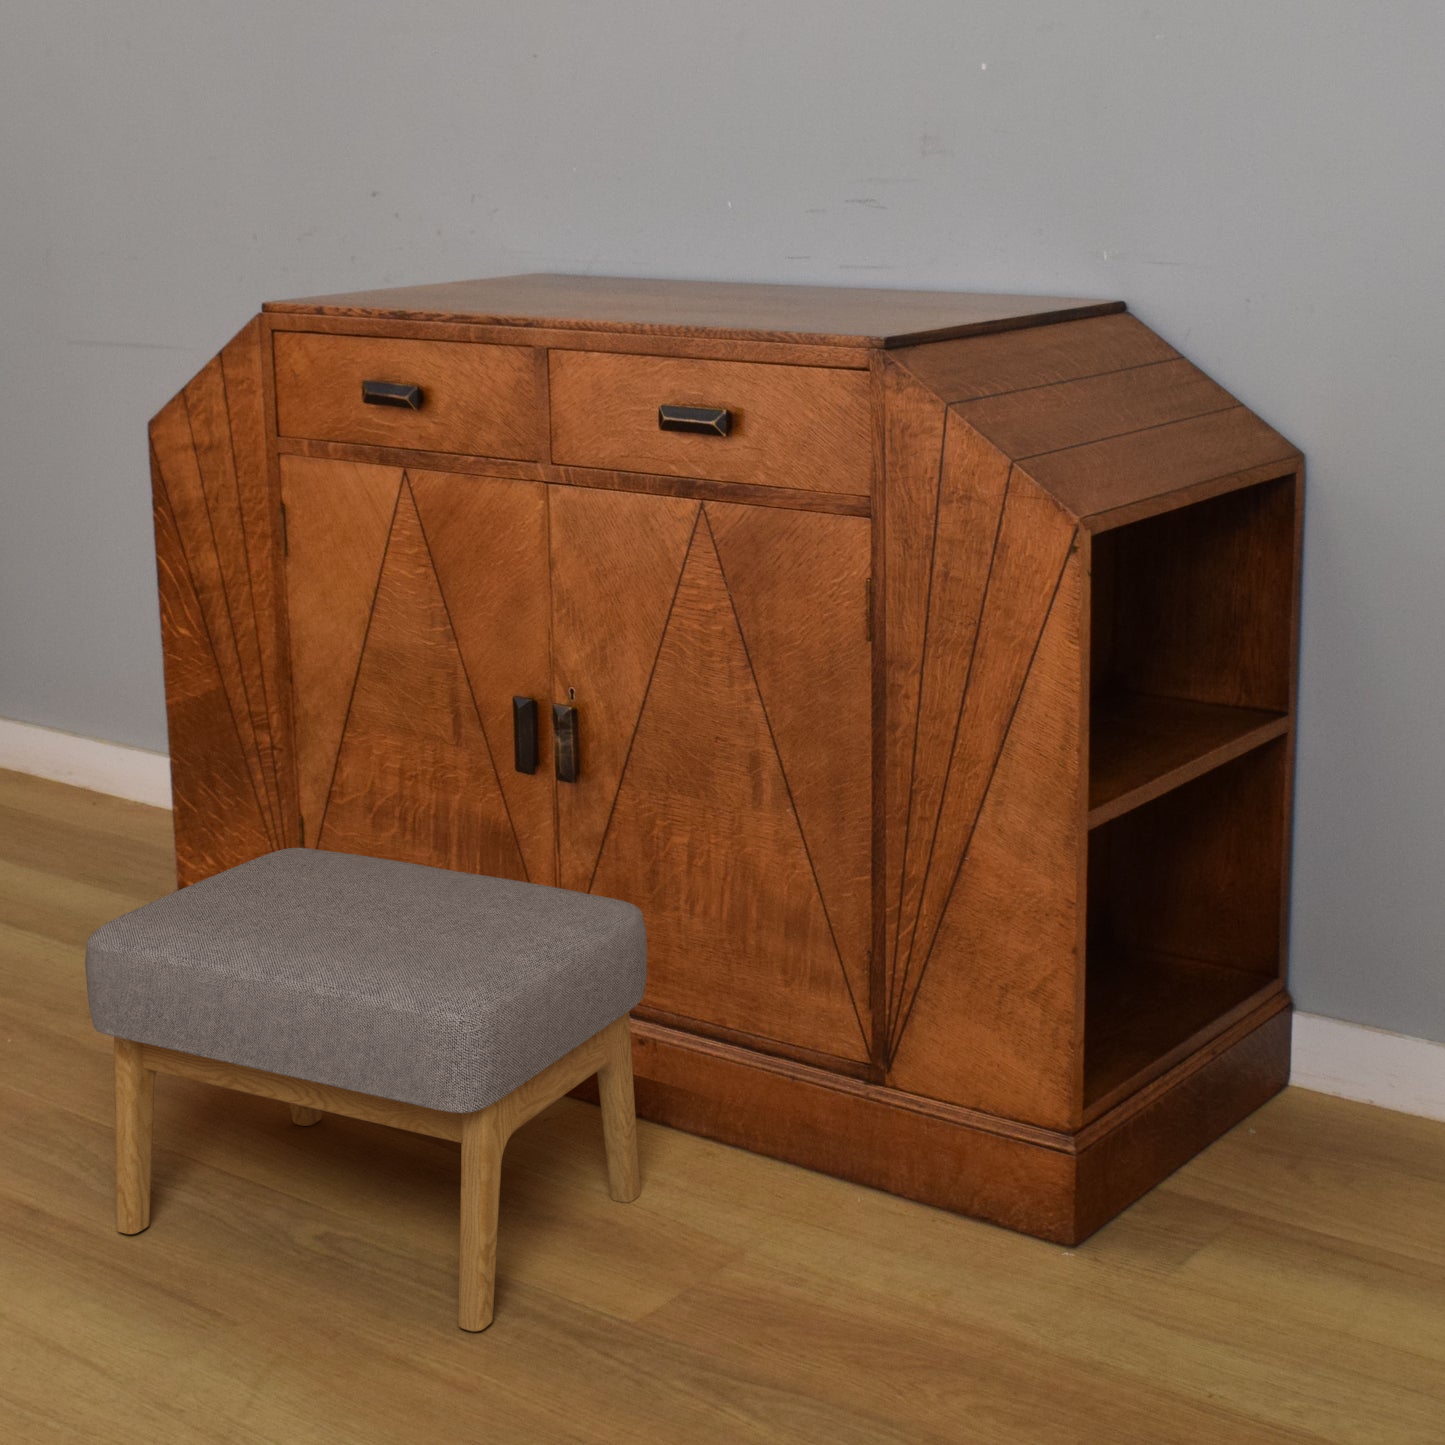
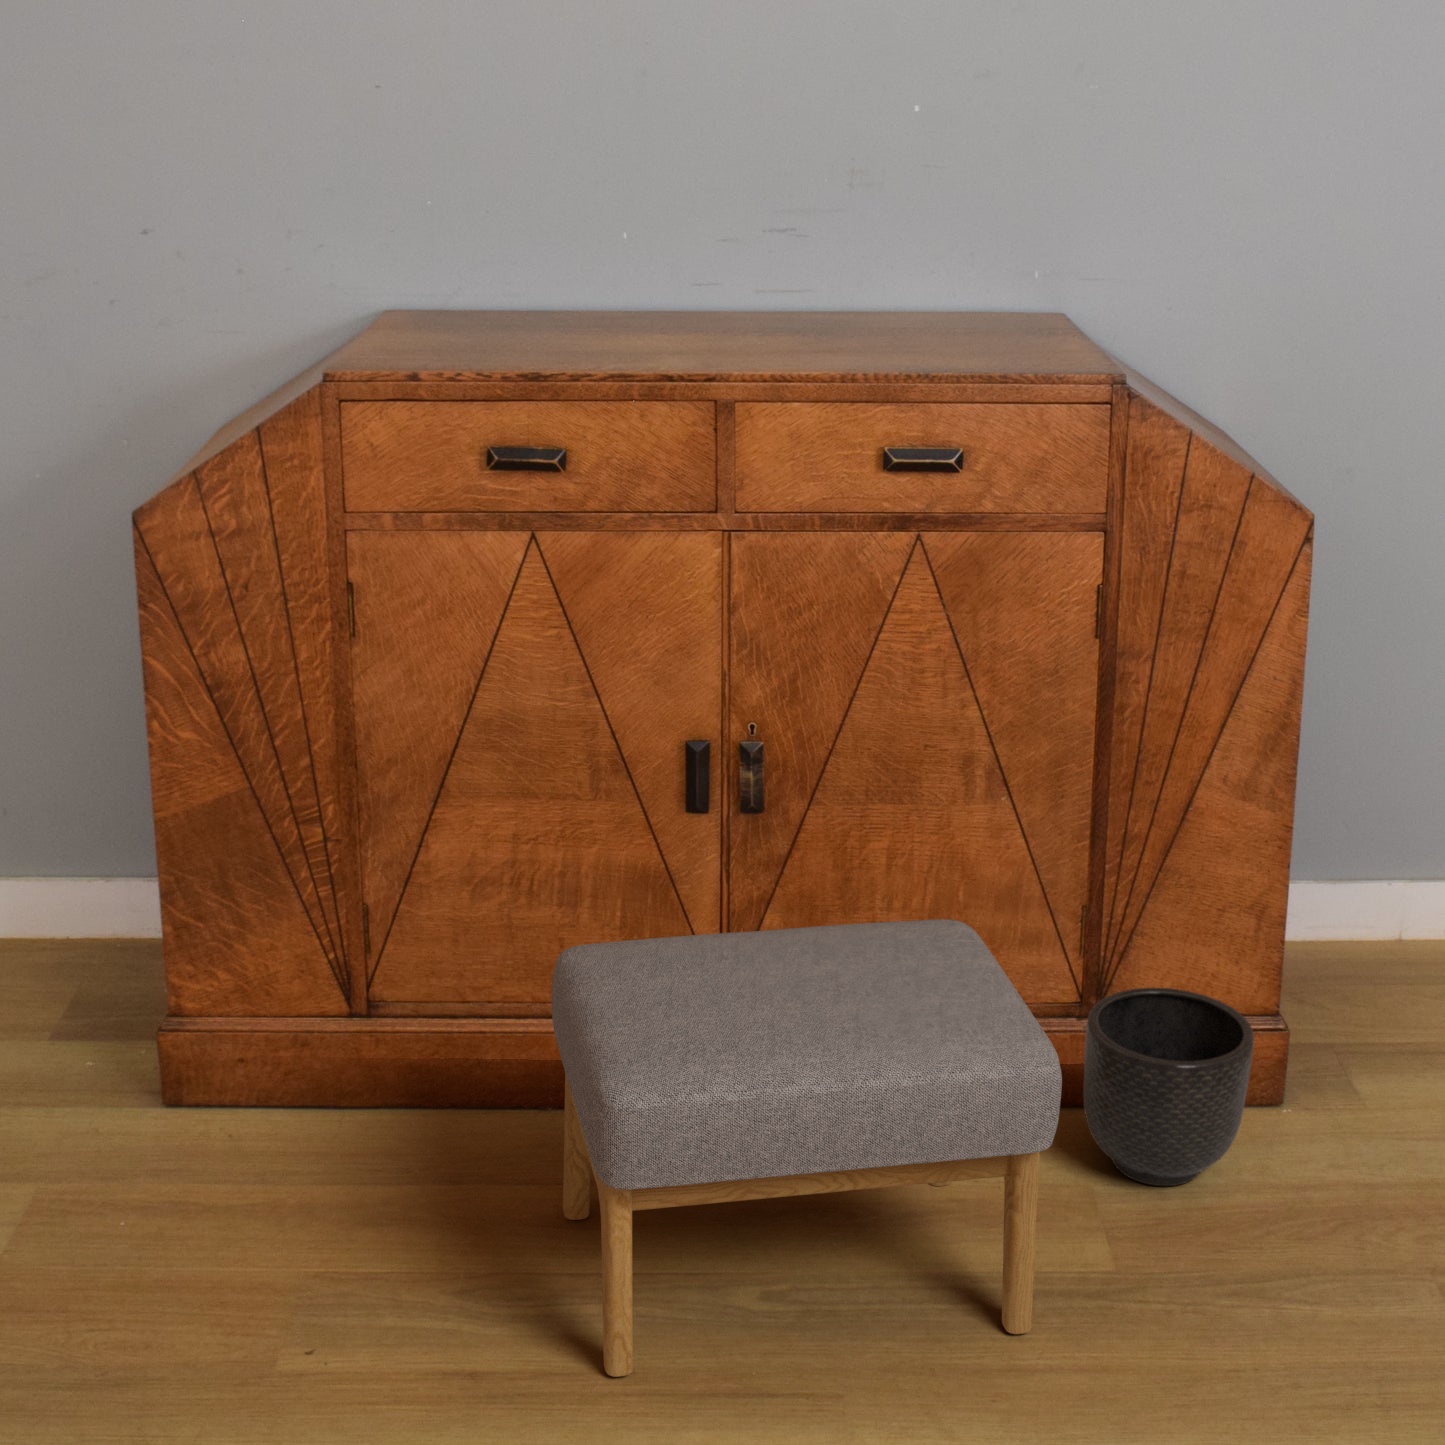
planter: none [753,1048,945,1278] -> present [1083,988,1254,1186]

